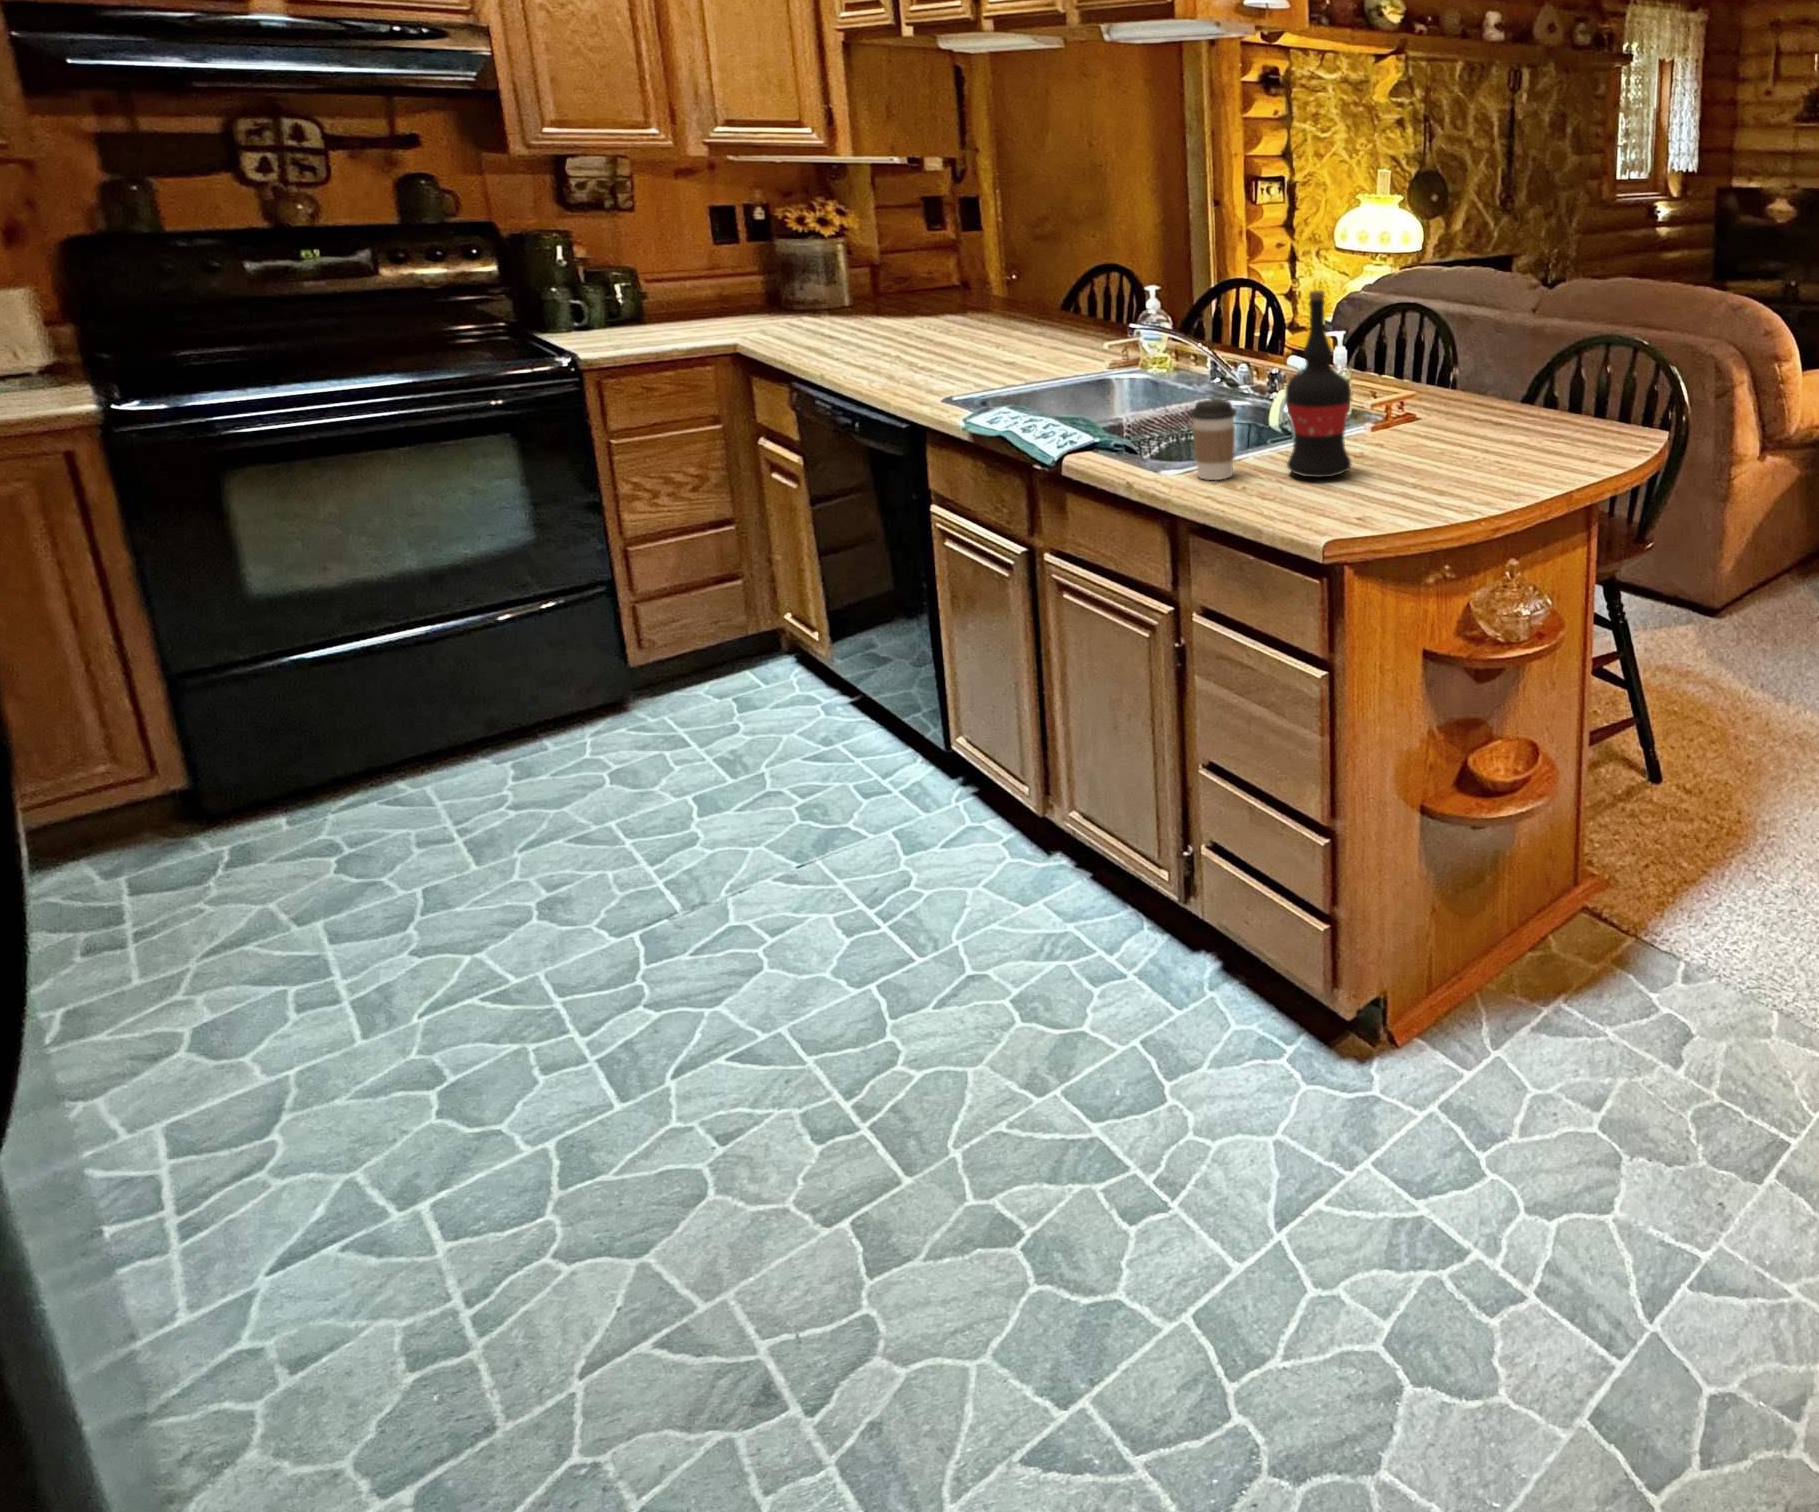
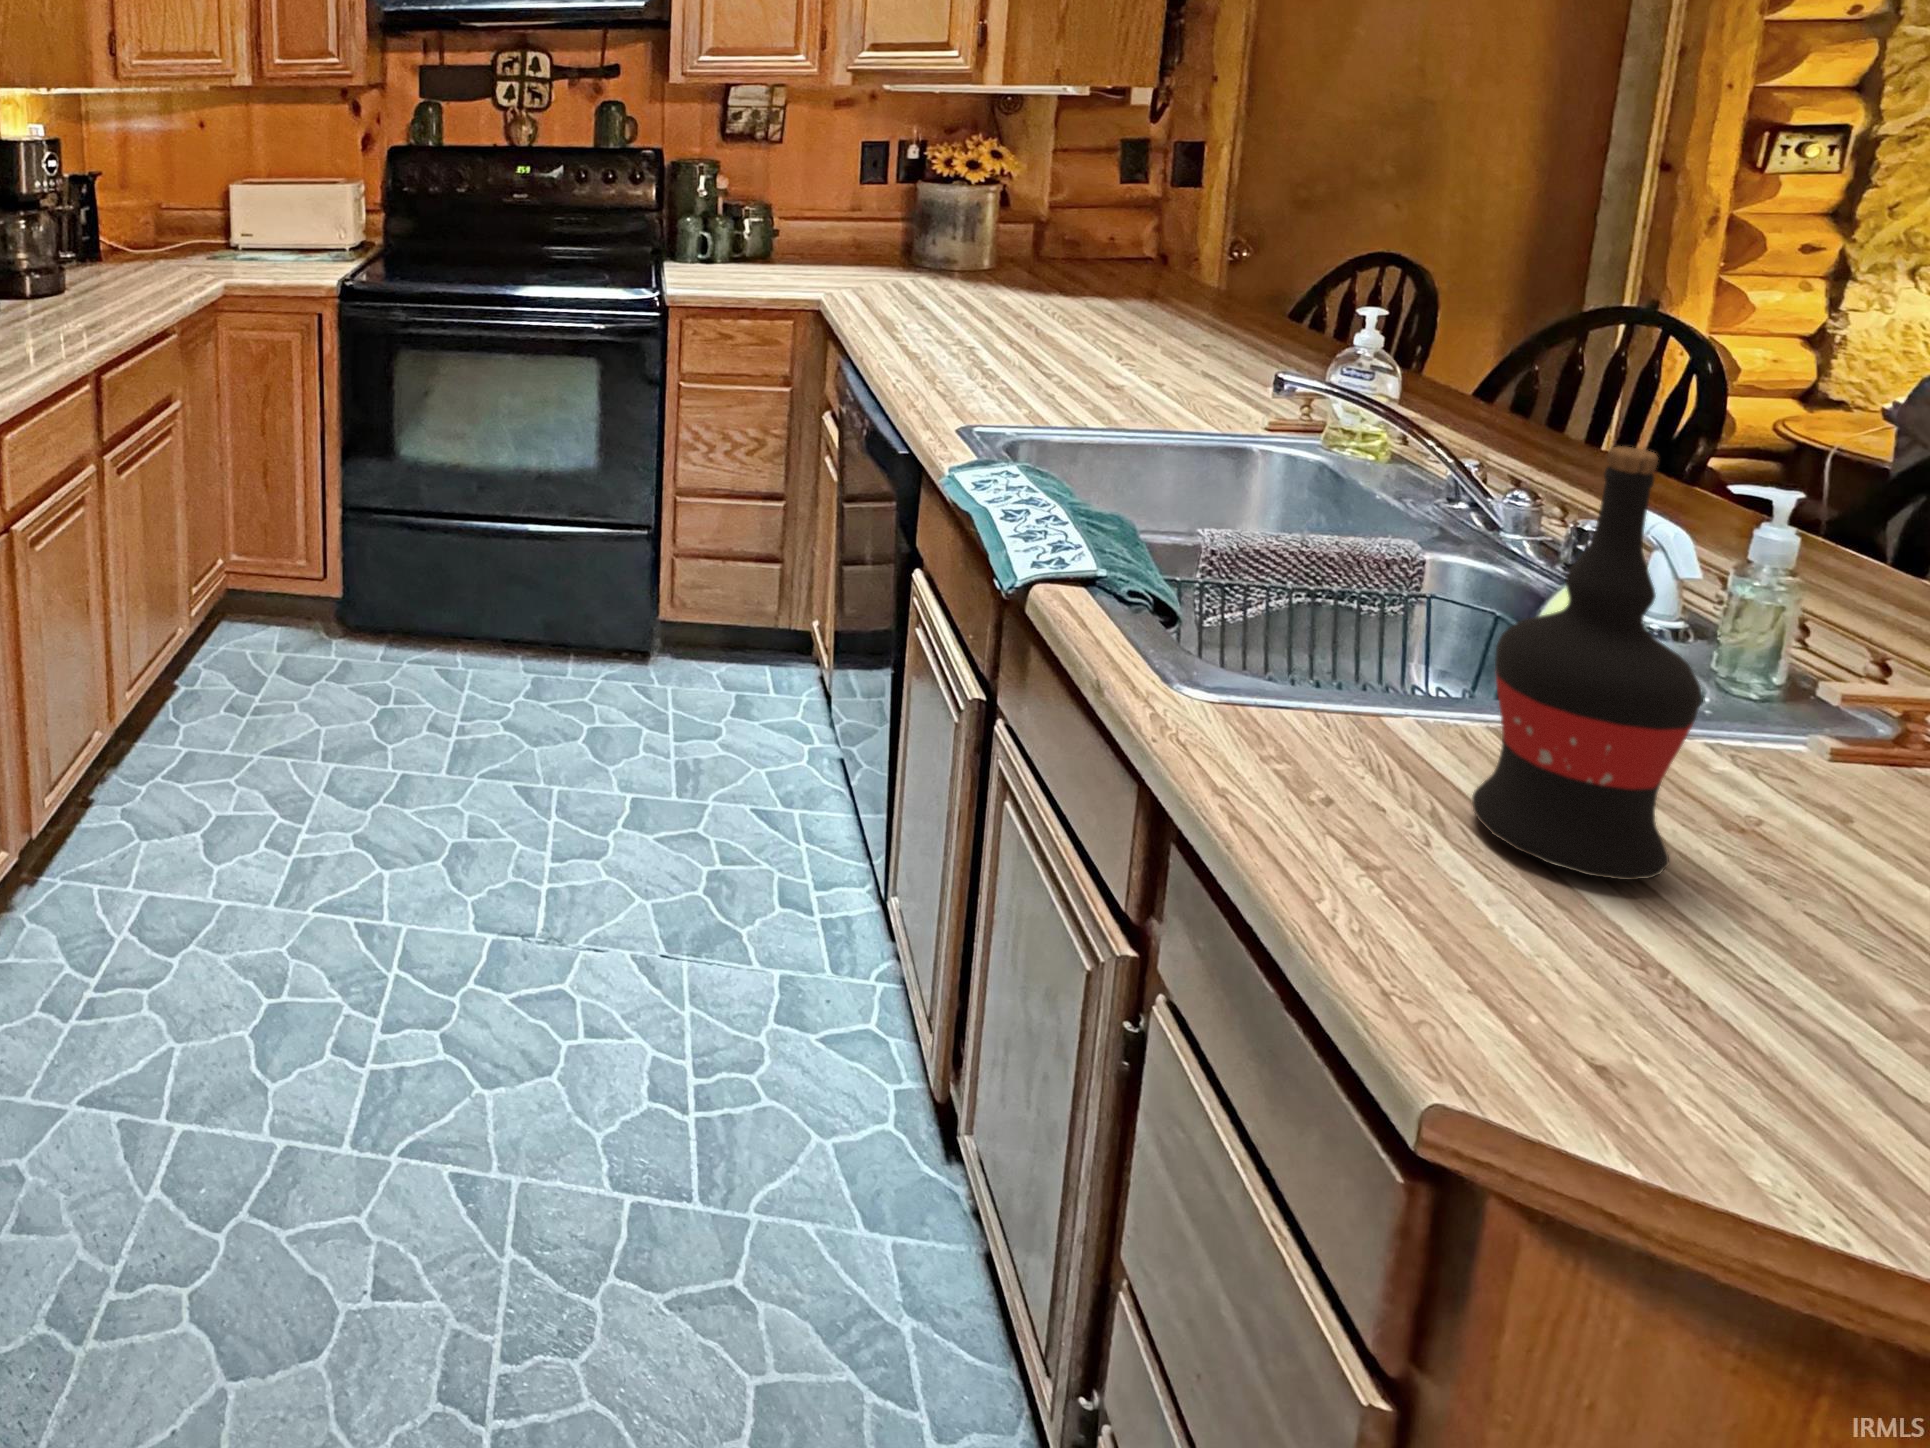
coffee cup: present [1190,400,1237,480] -> none [1245,600,1363,770]

